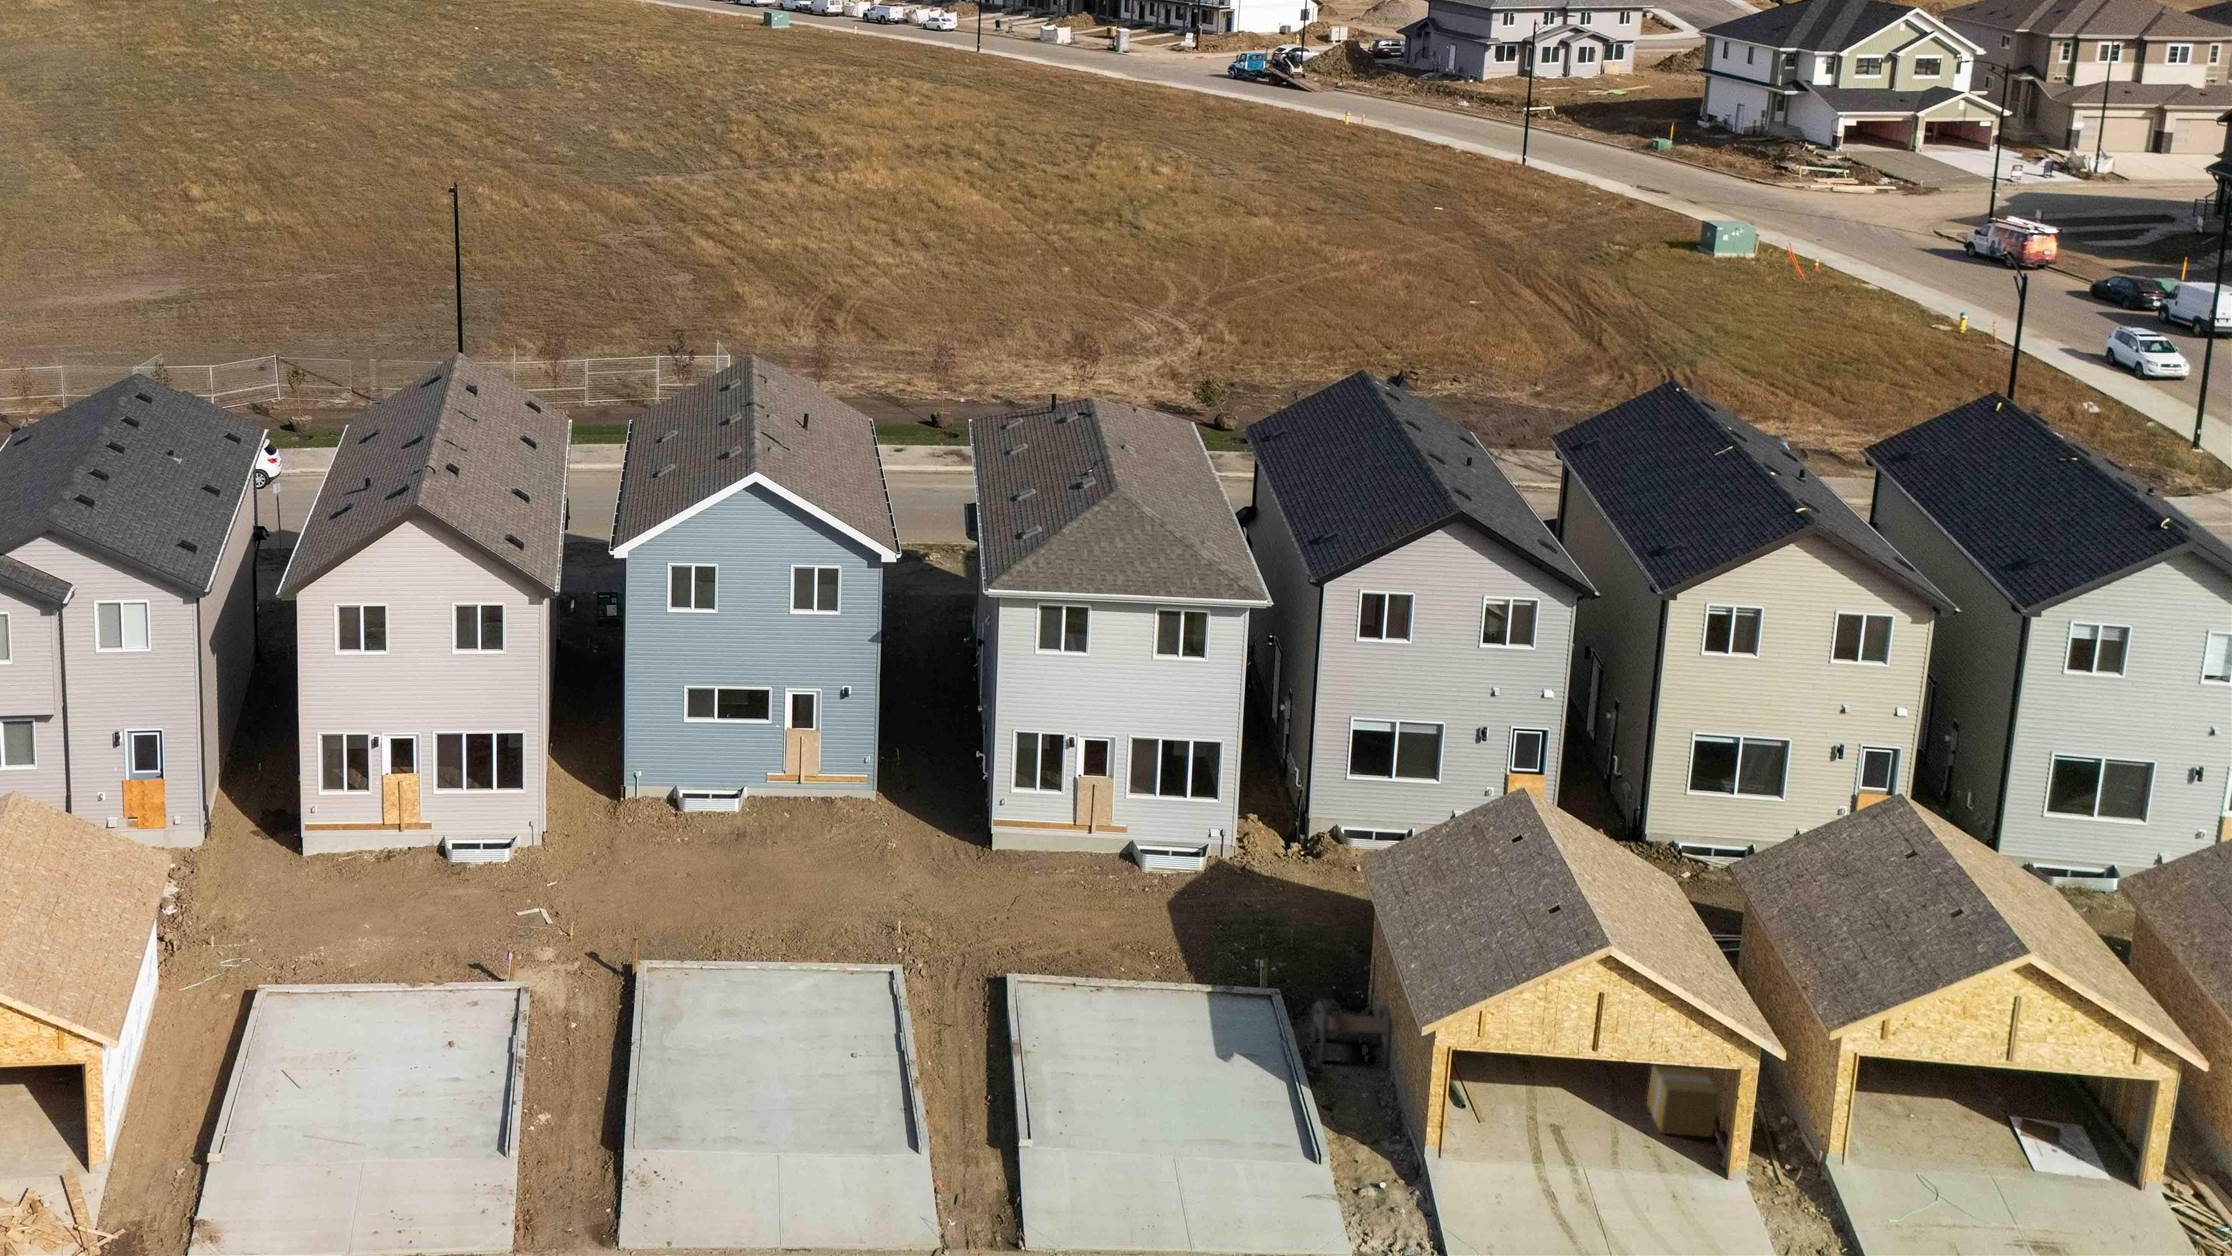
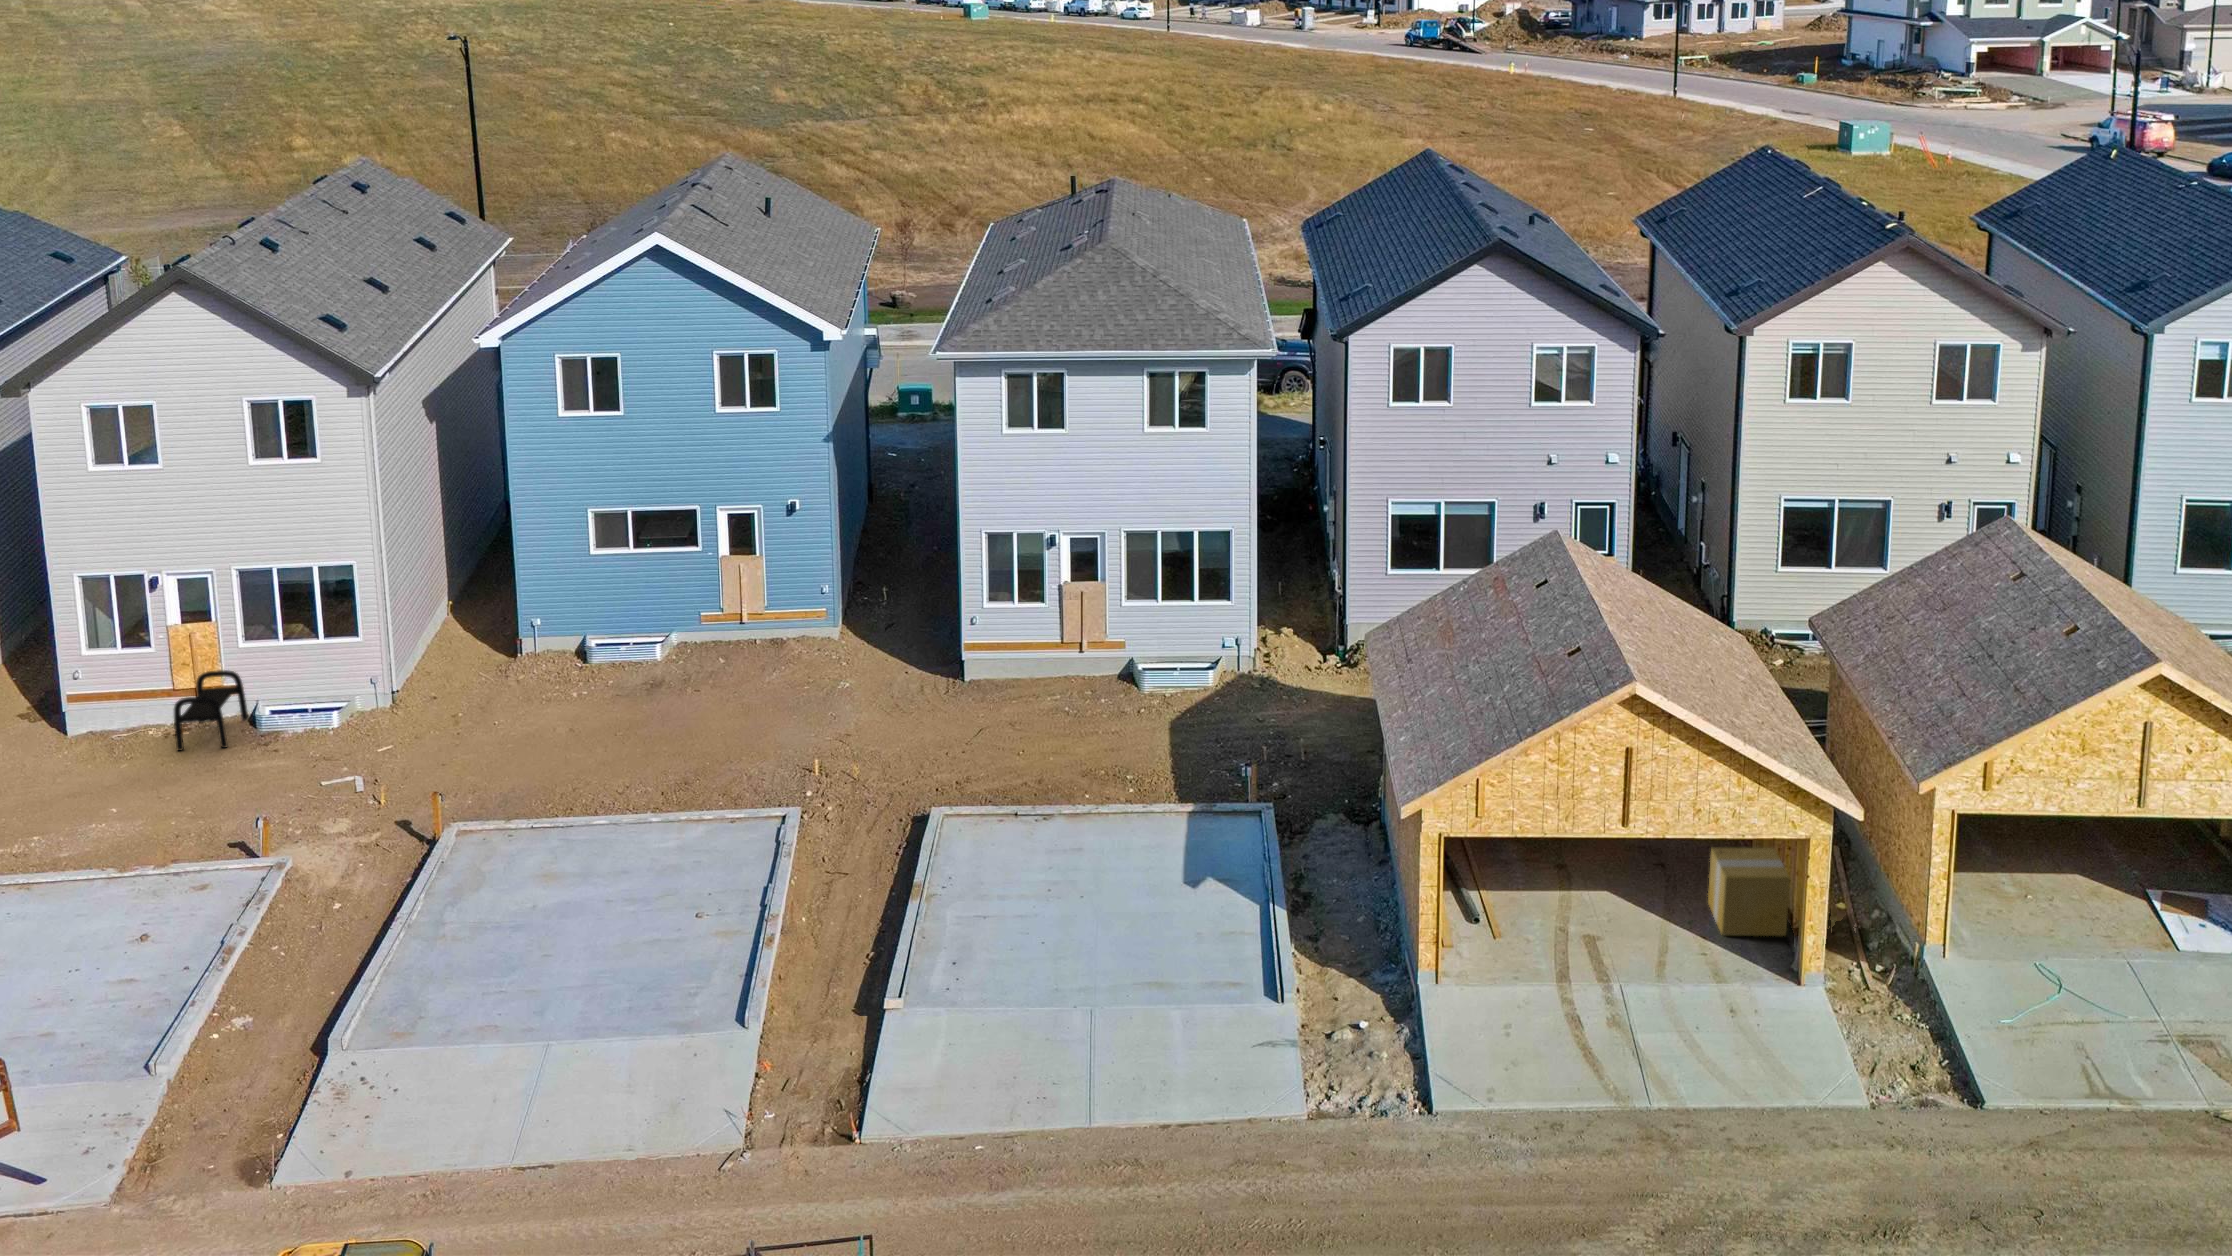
bench: present [1311,1001,1393,1065] -> present [174,670,248,751]

